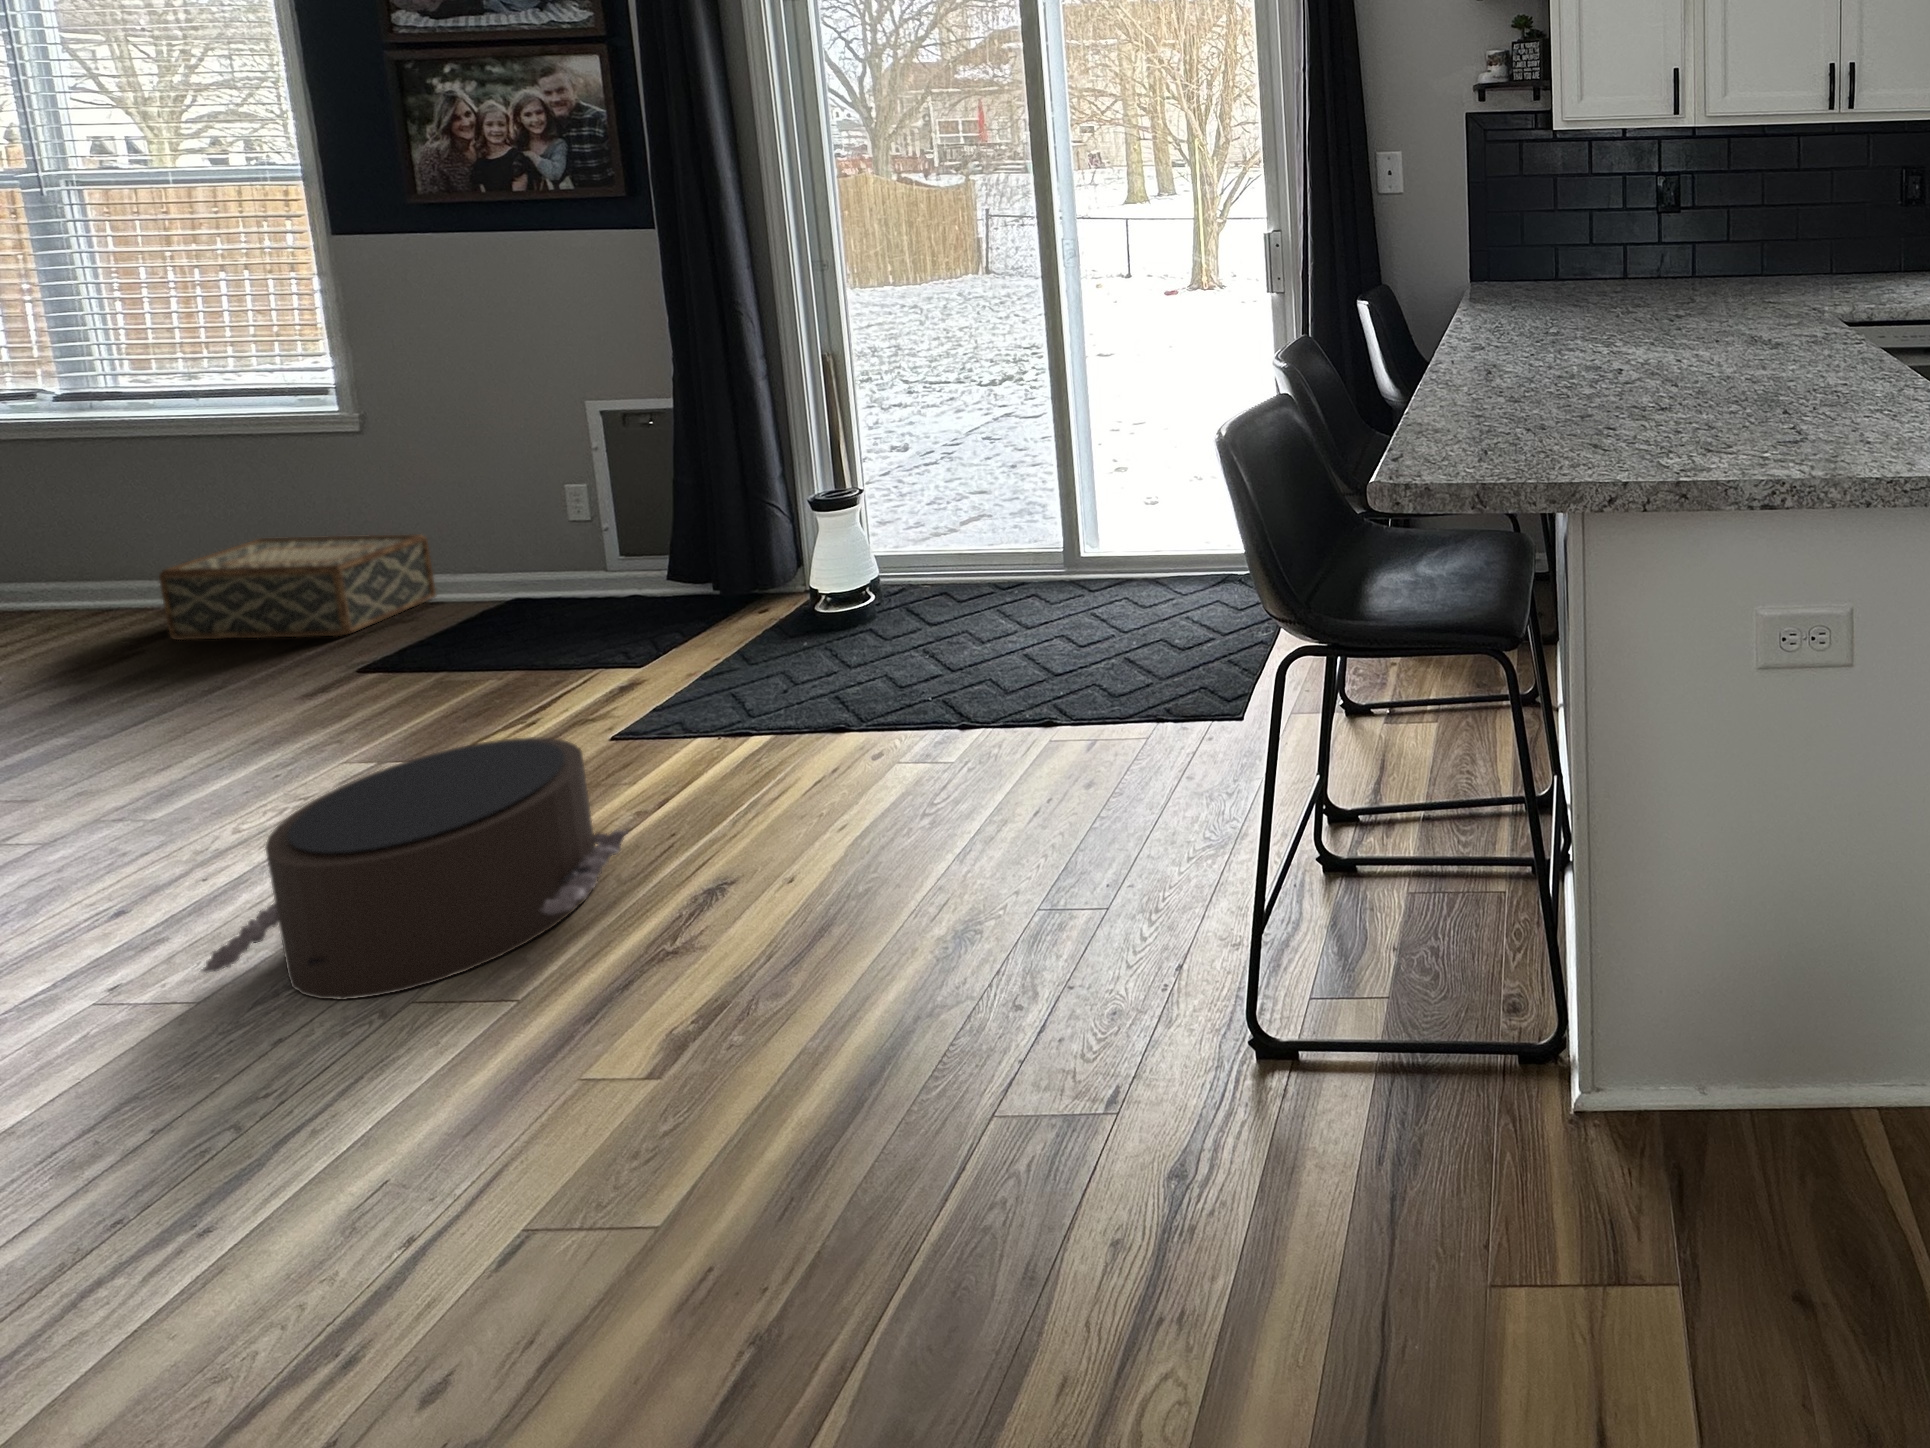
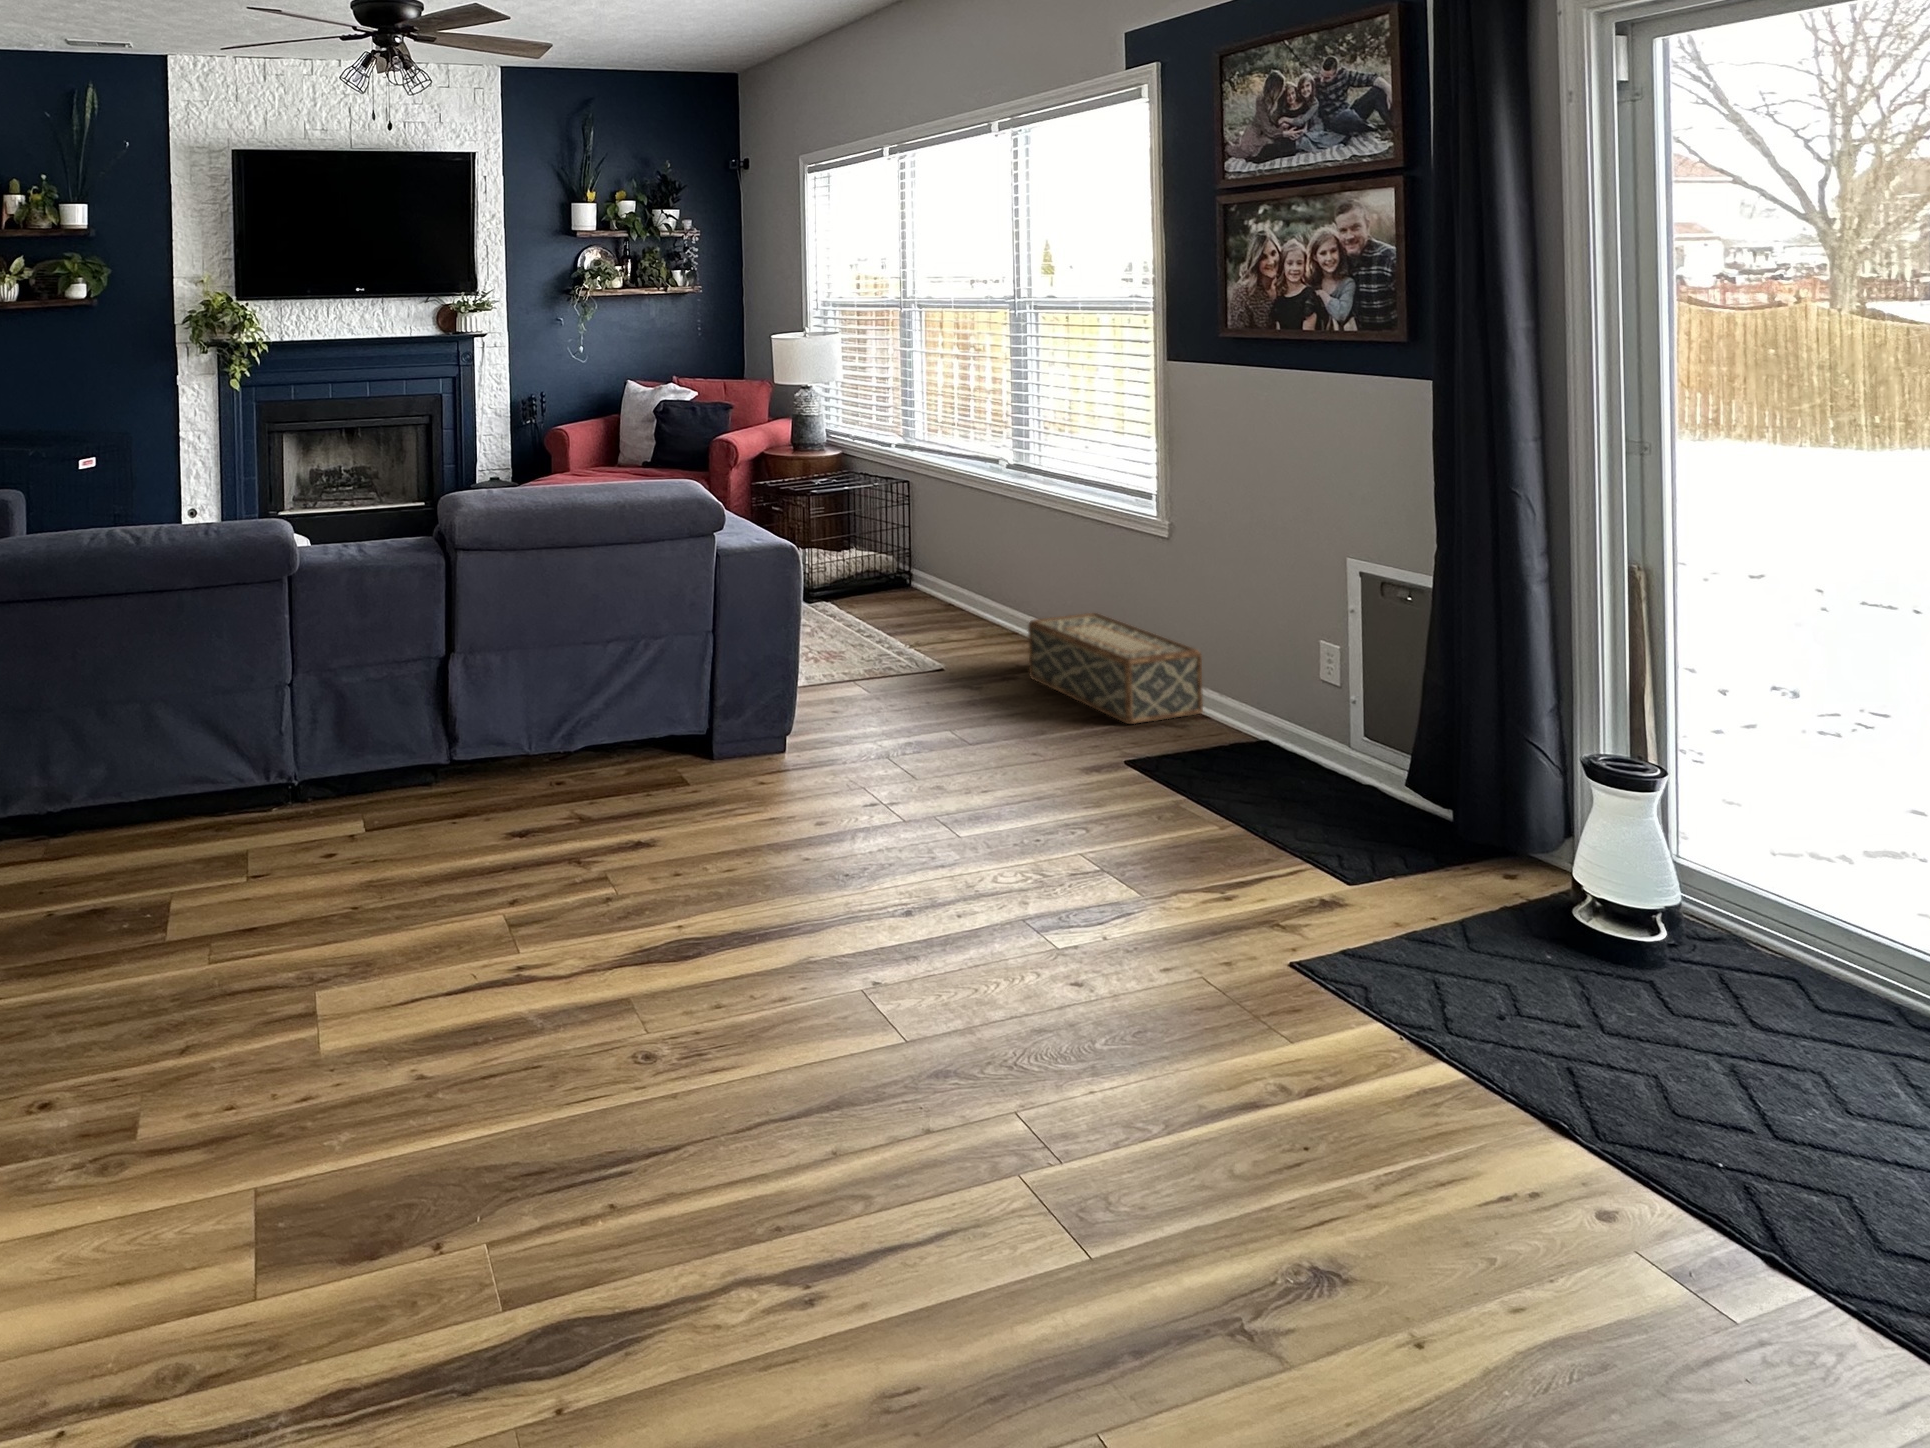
pouf: present [201,737,628,1000] -> none [906,903,1255,1189]

